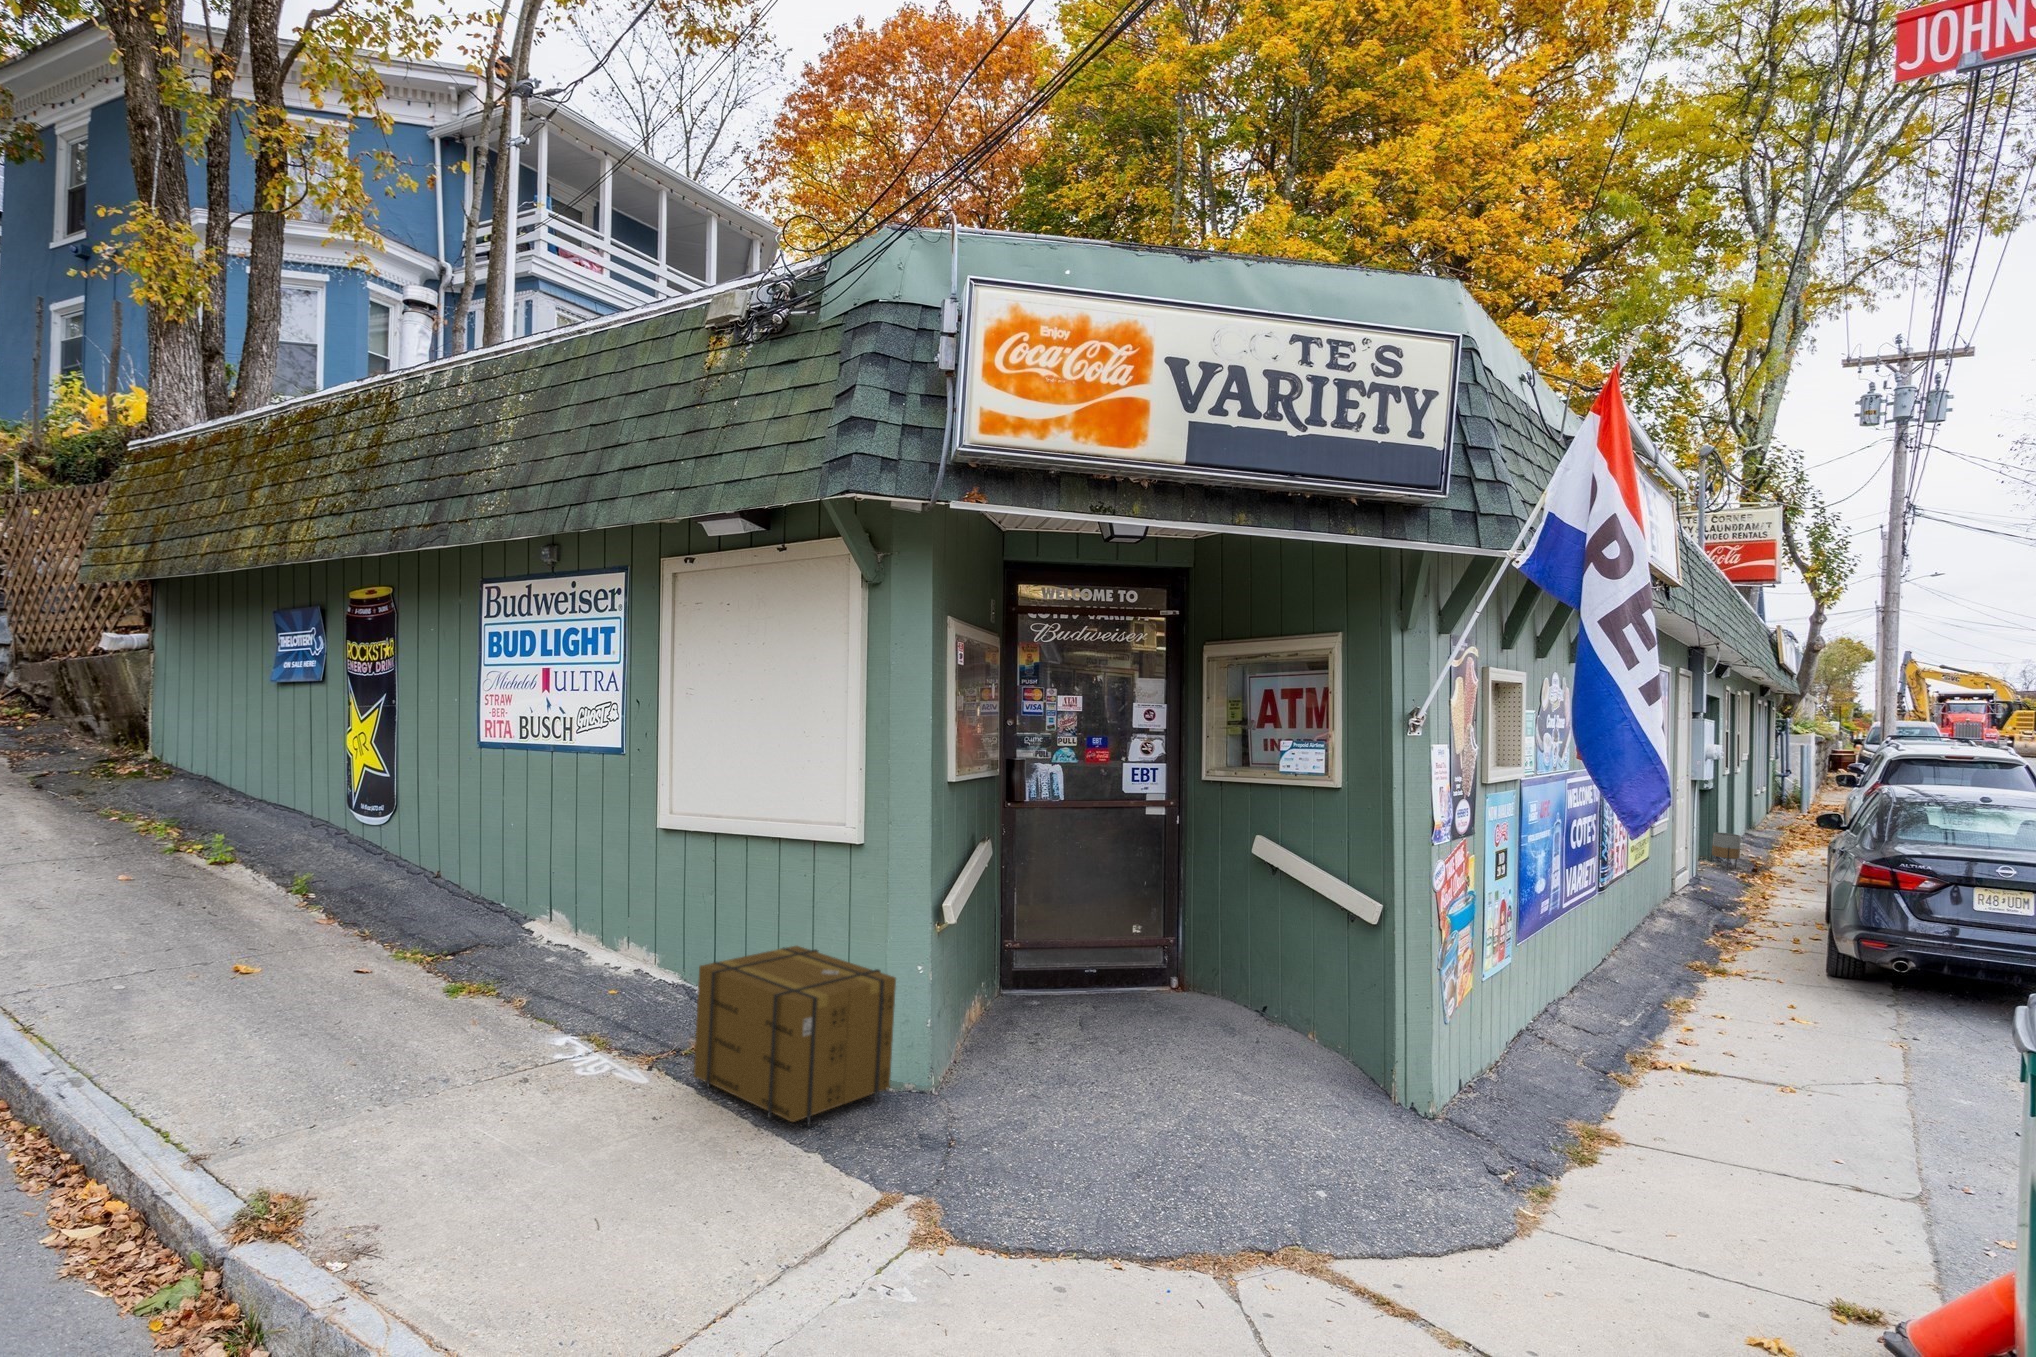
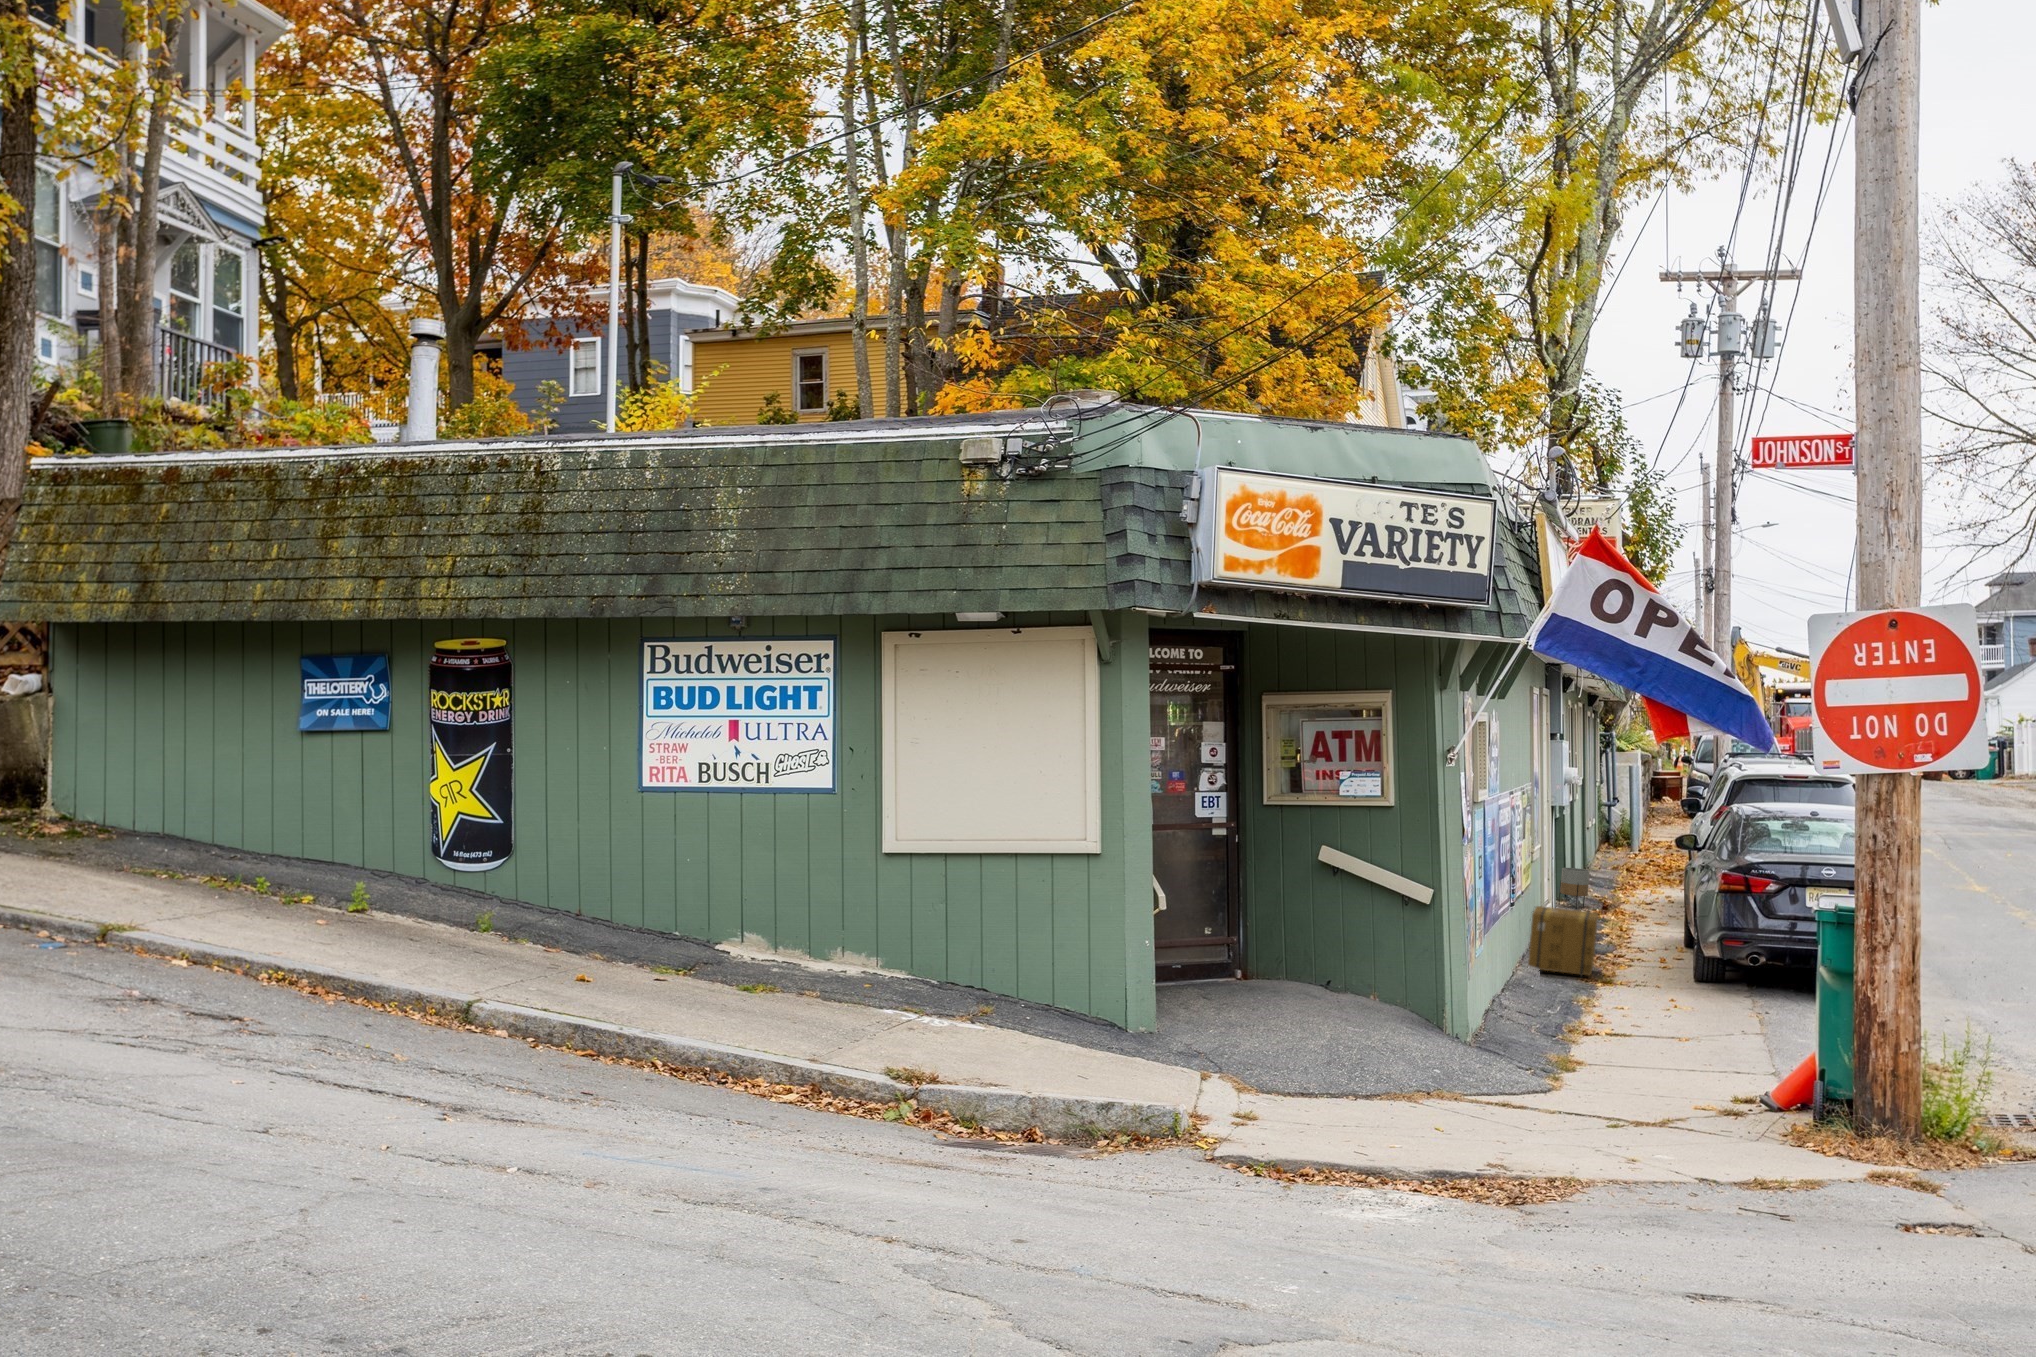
cardboard box: present [694,946,896,1126] -> present [1528,906,1598,977]

